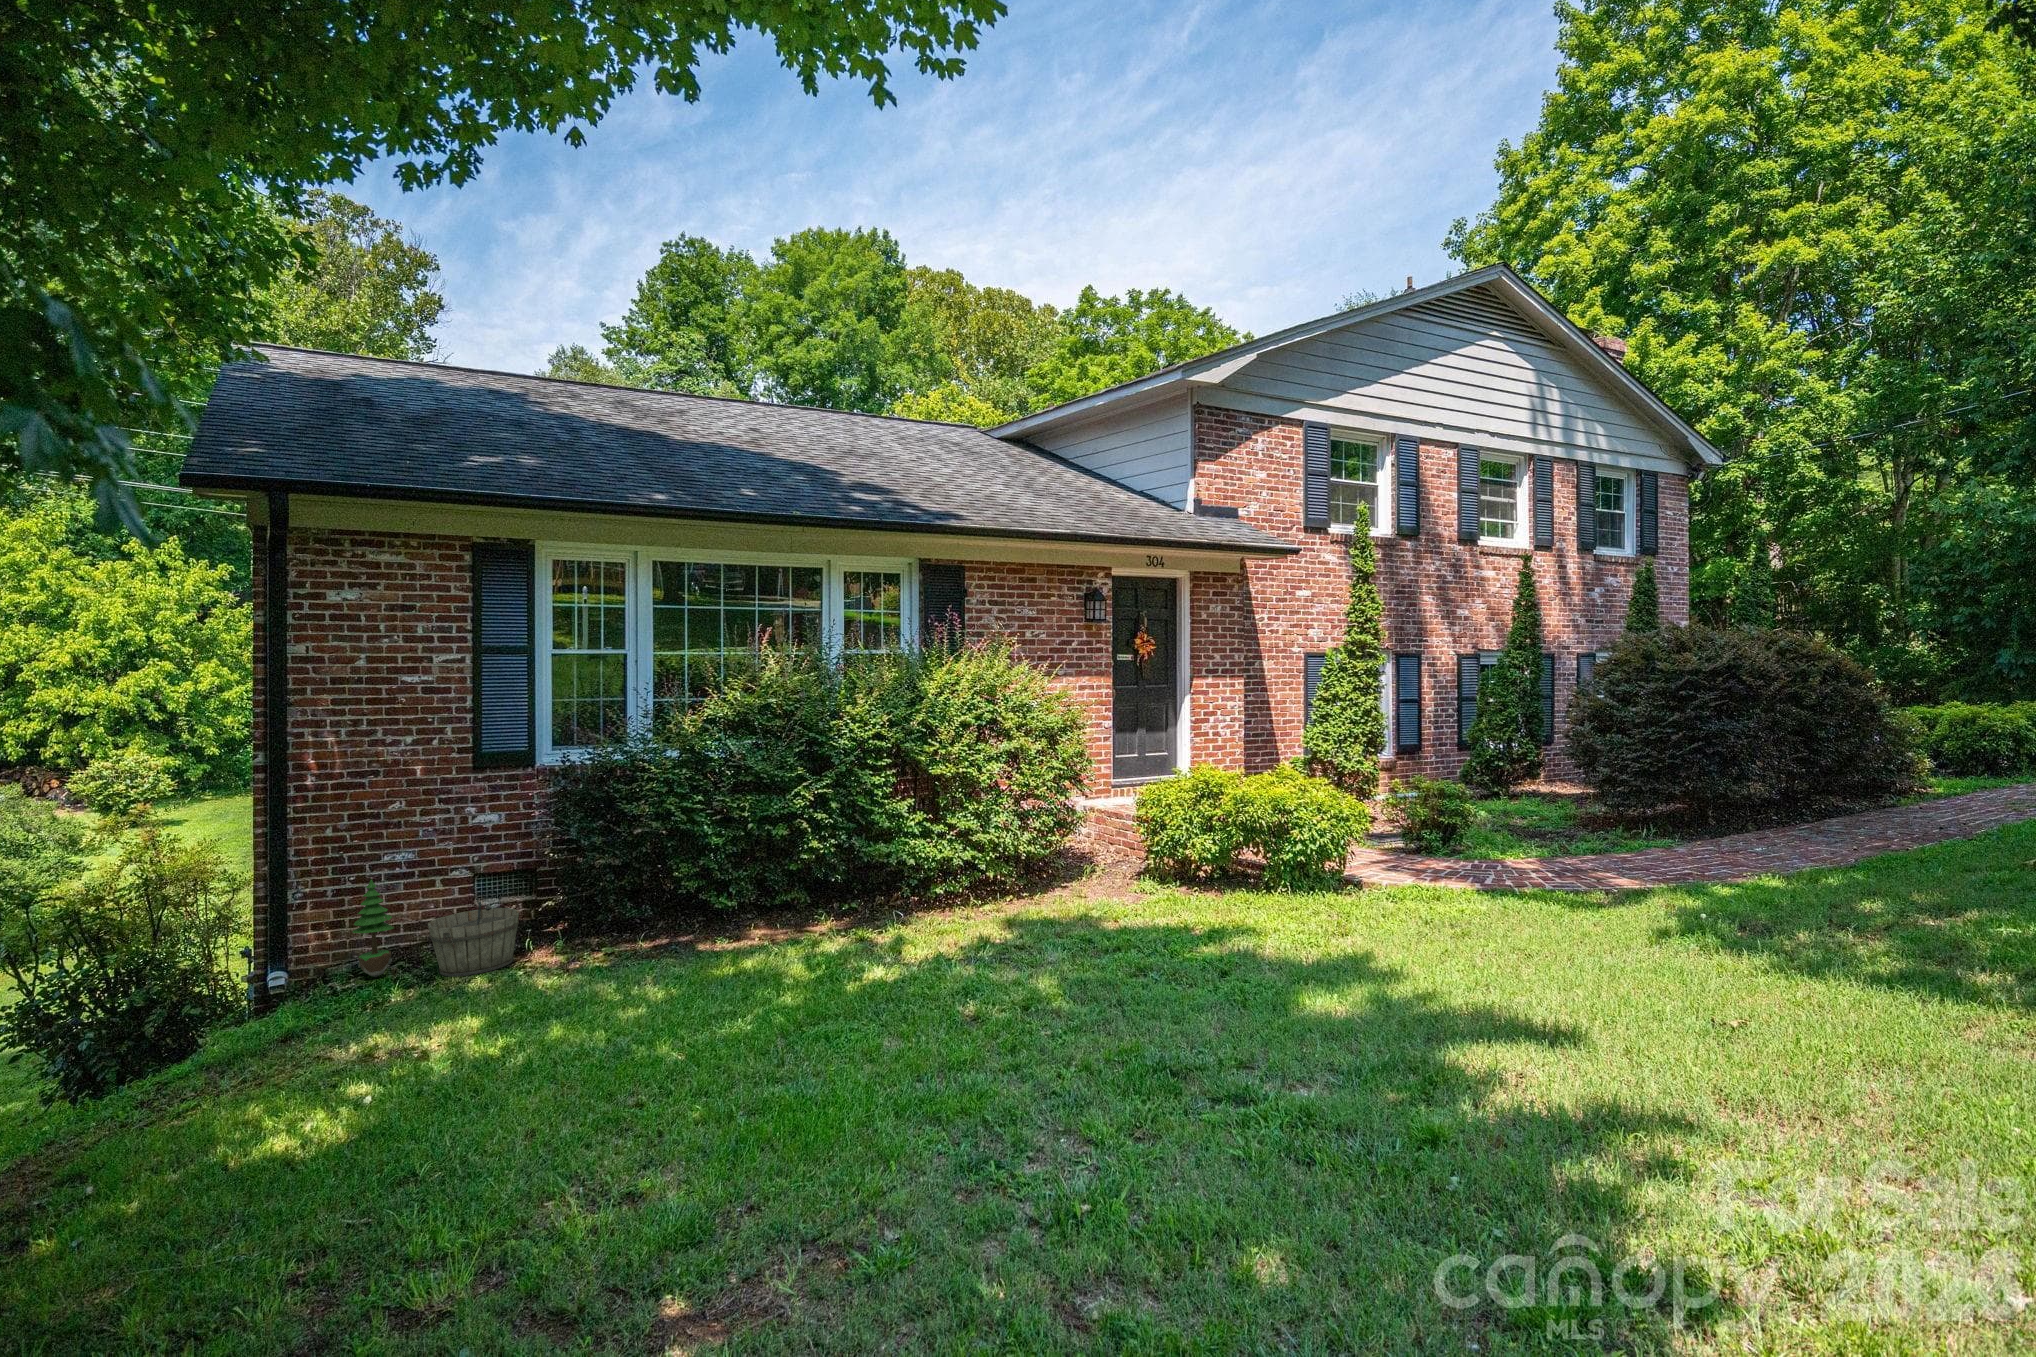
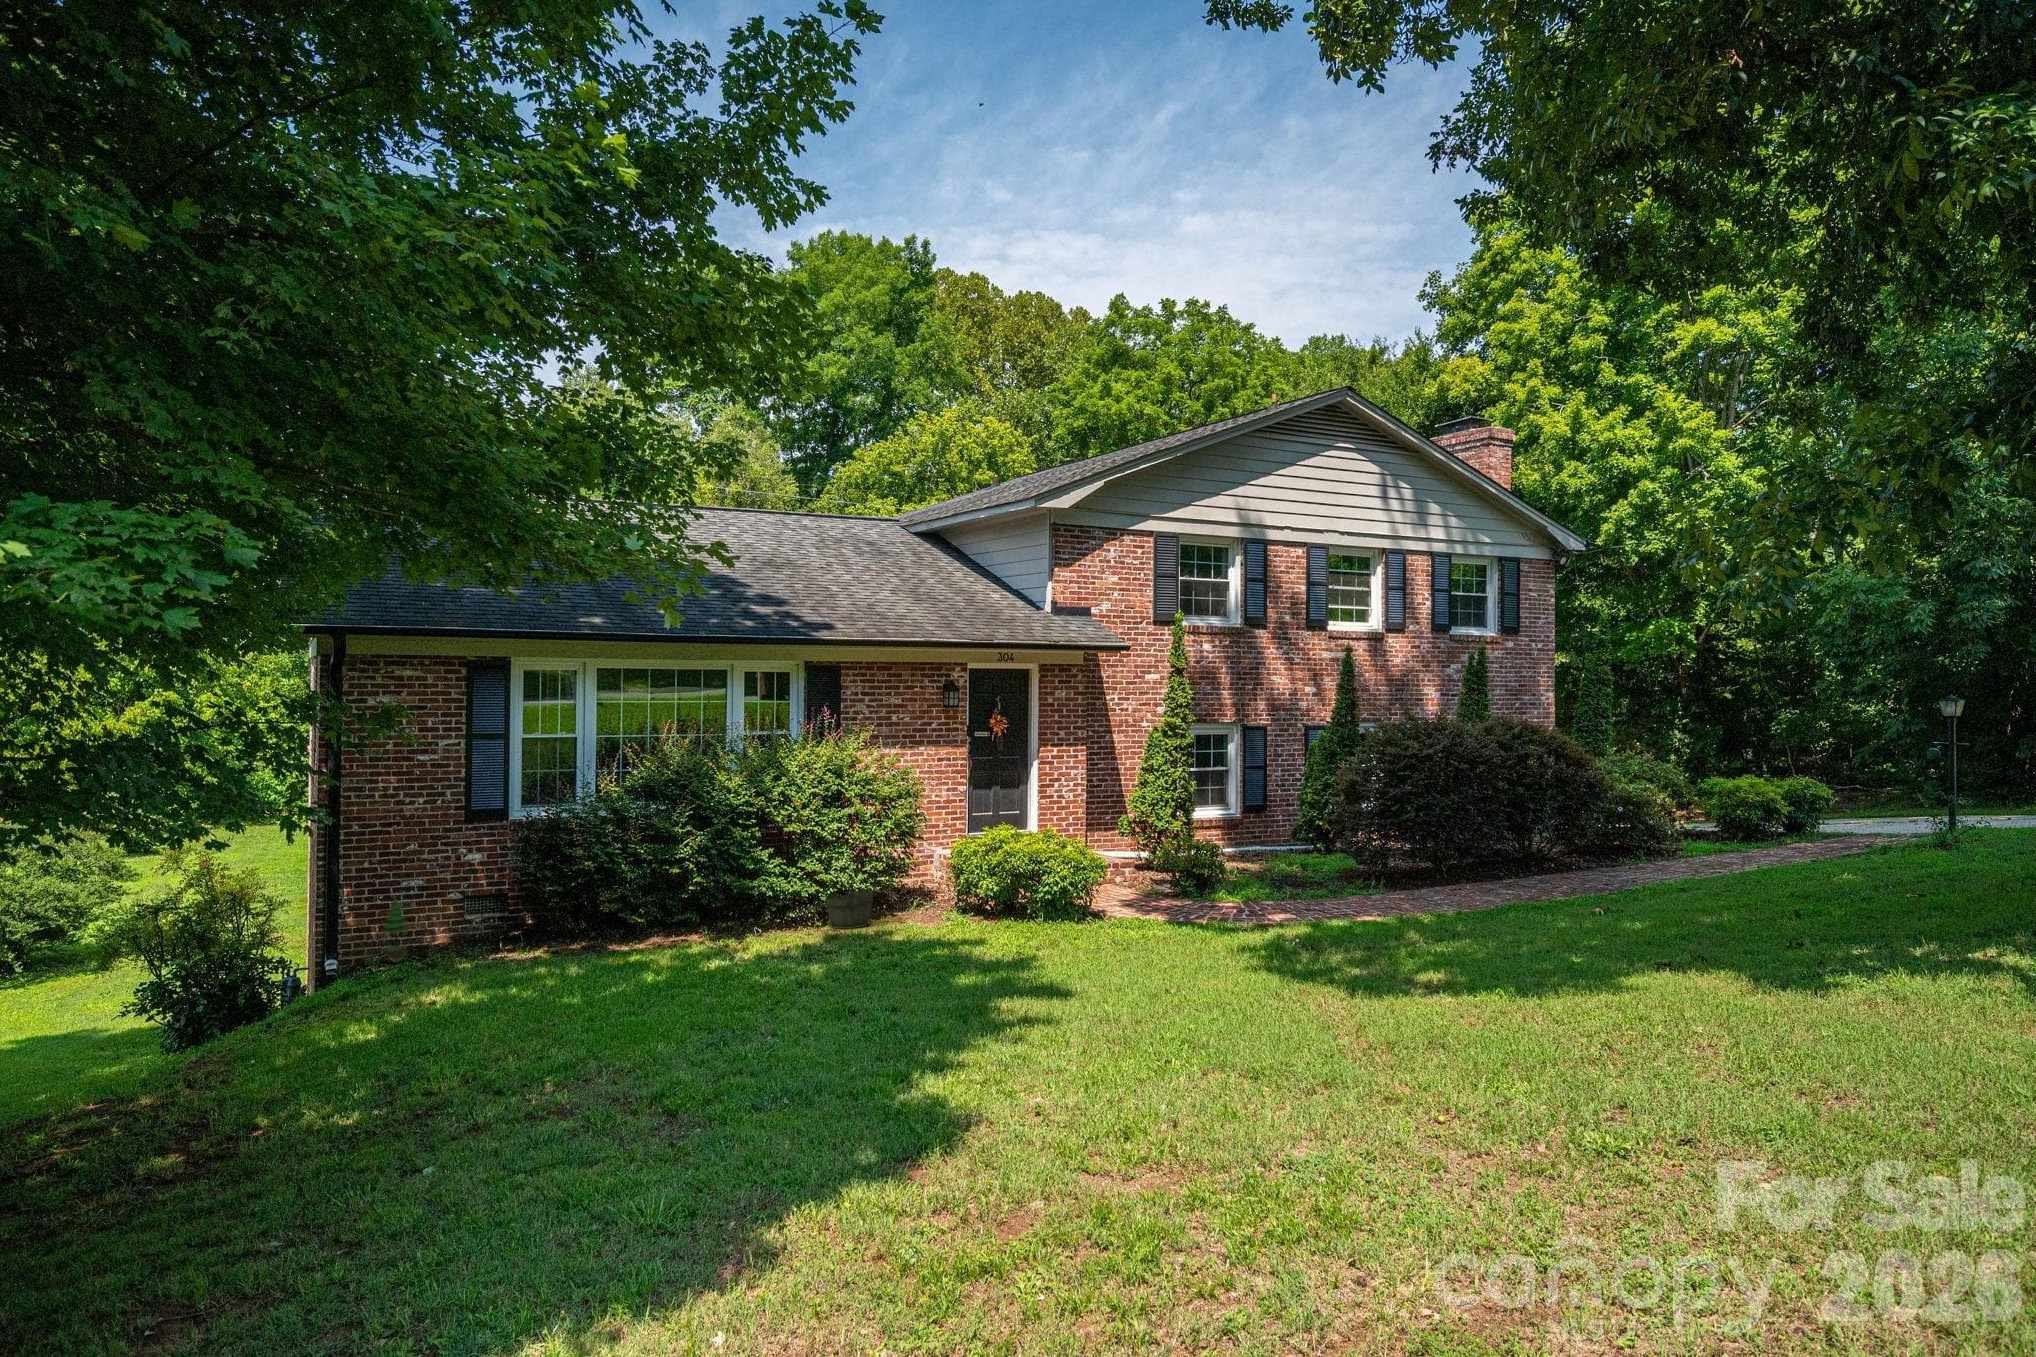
wooden bucket: present [428,898,519,977] -> present [825,888,874,929]

